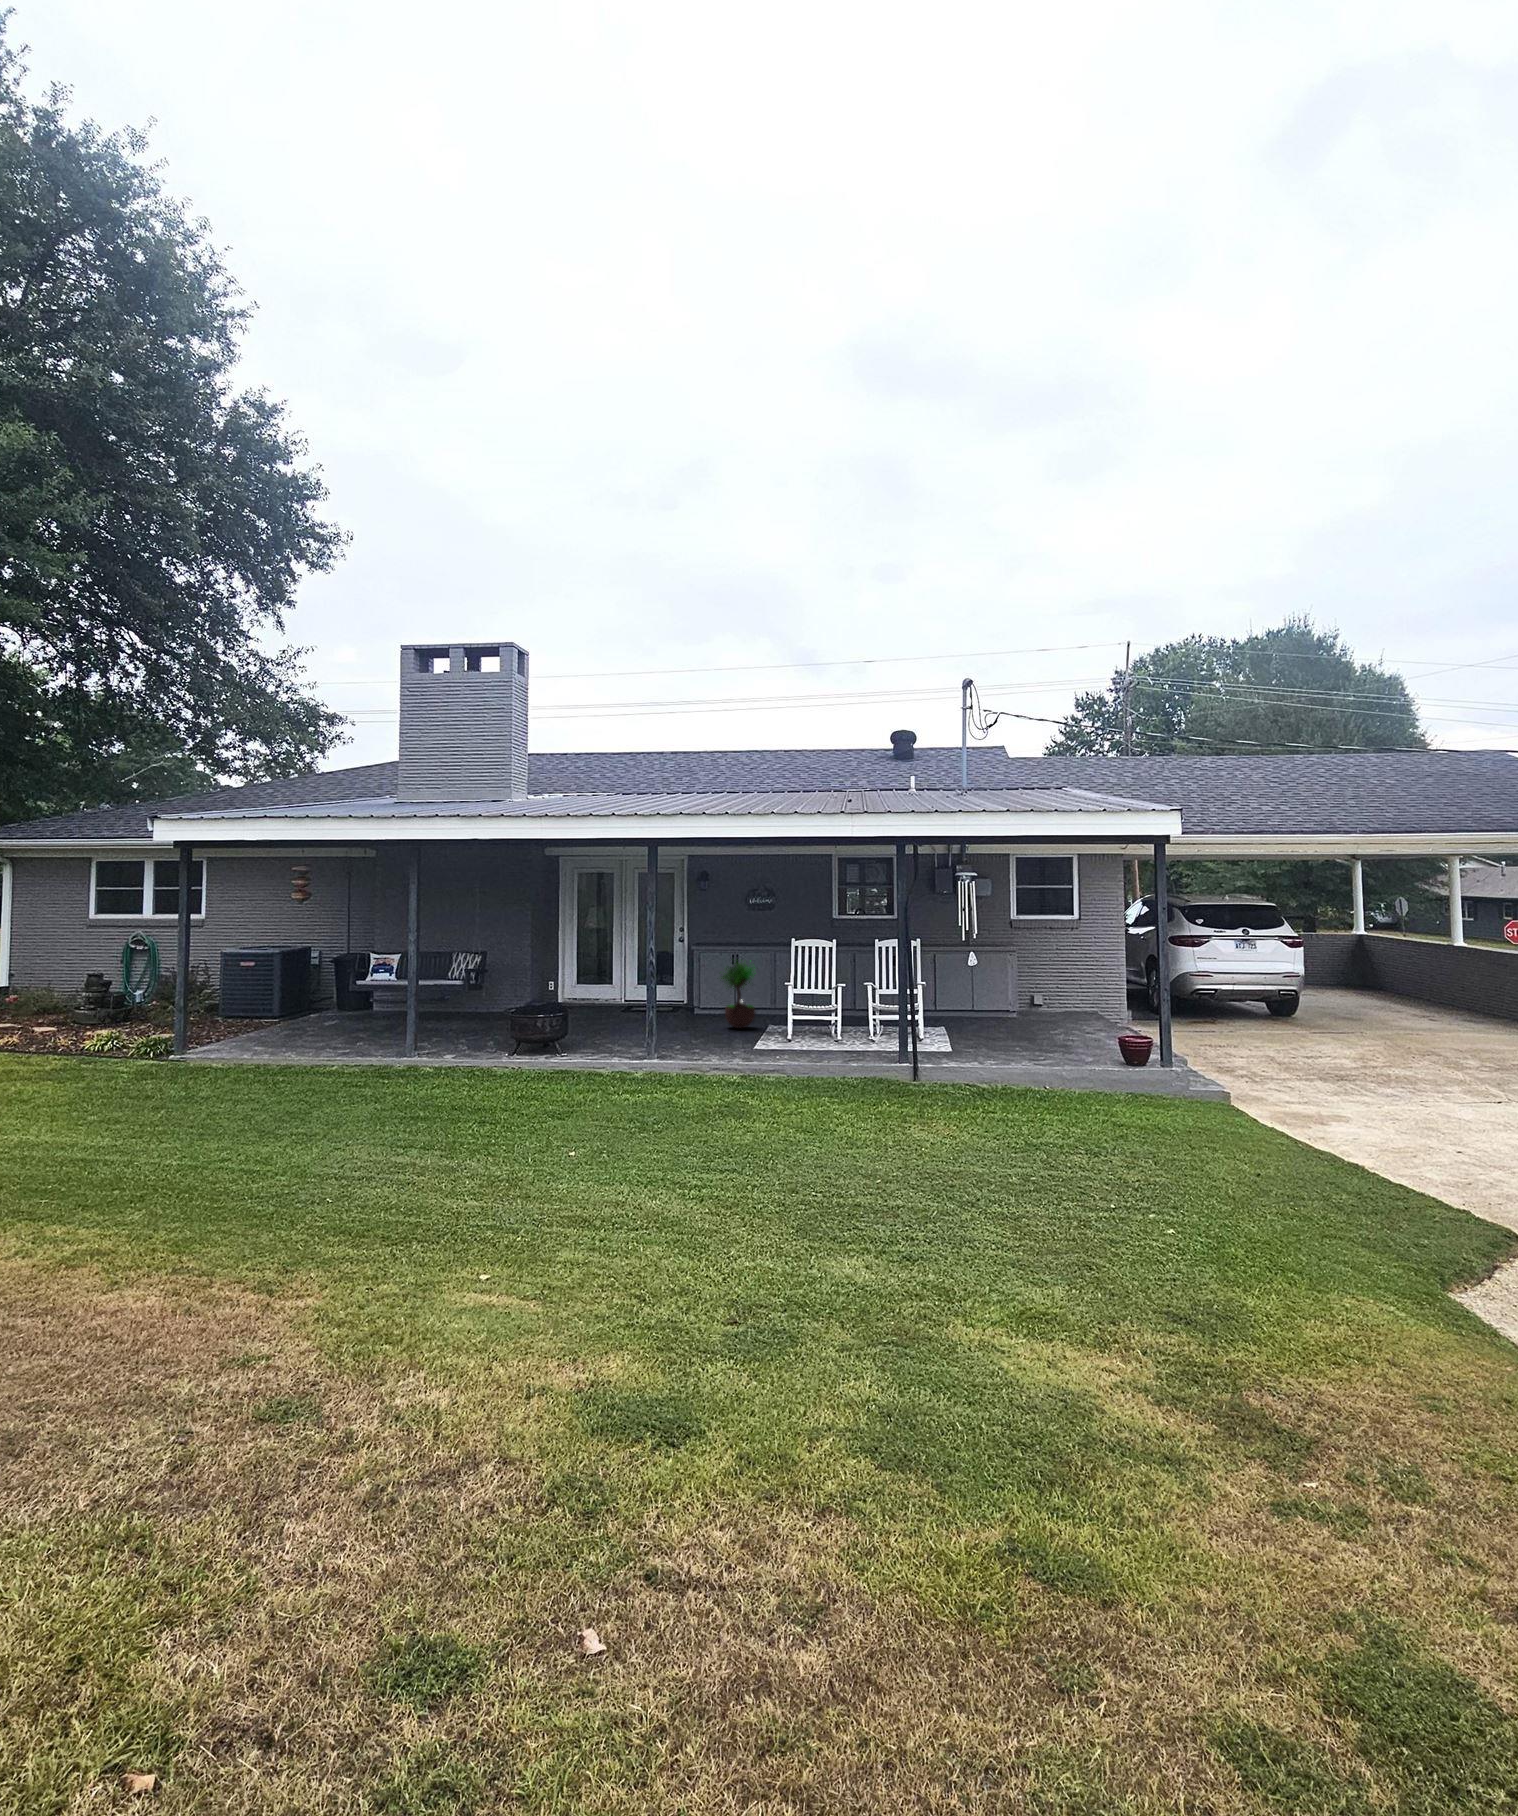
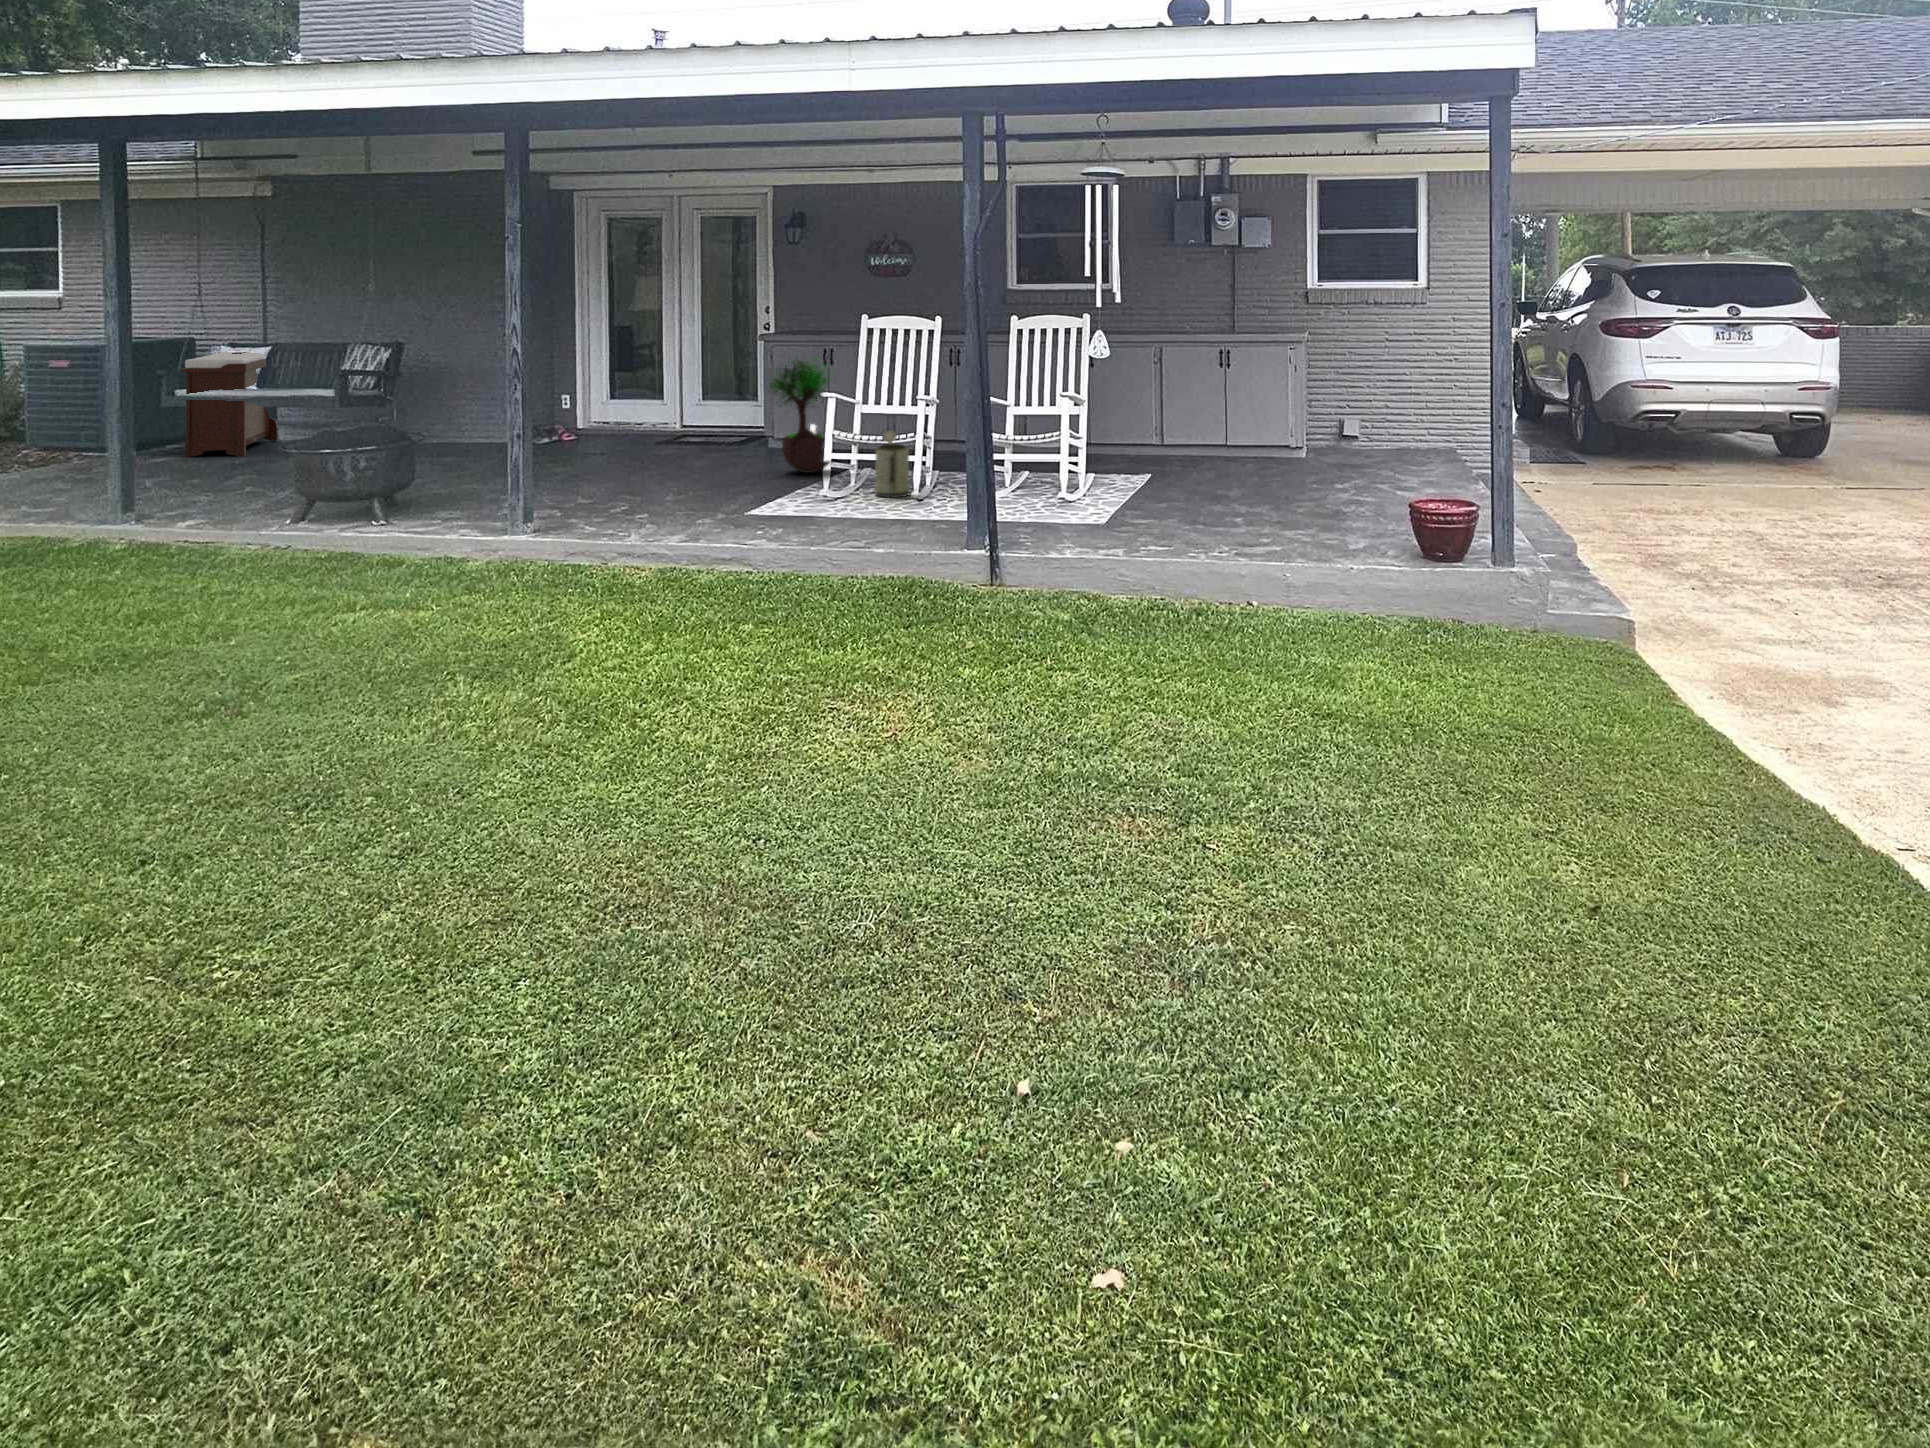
bench: none [357,955,402,1022] -> present [181,351,278,458]
watering can: none [796,1003,817,1041] -> present [875,430,909,498]

